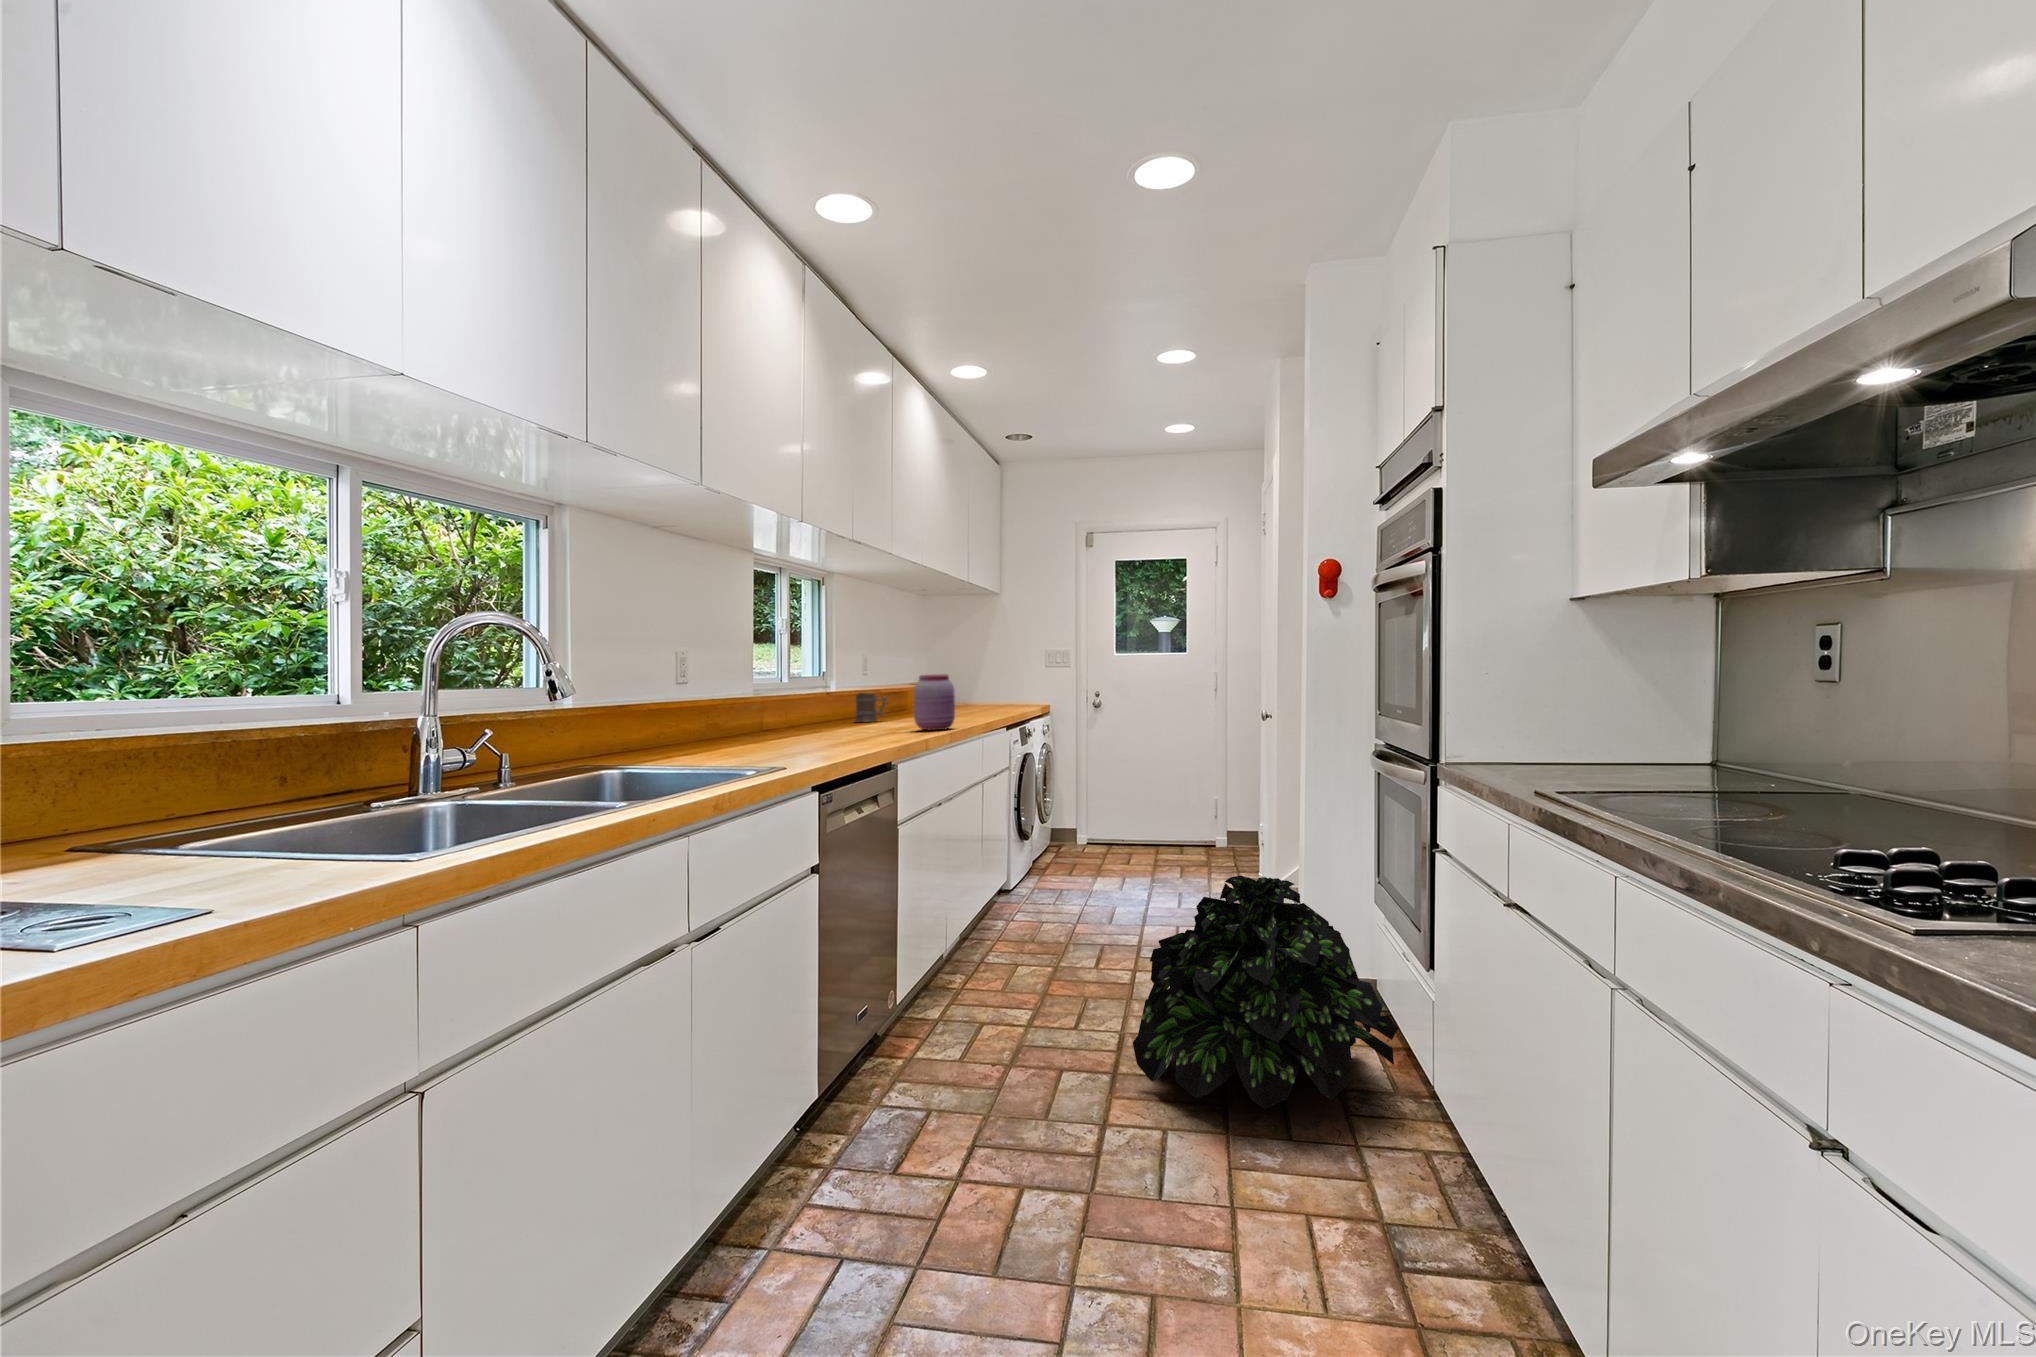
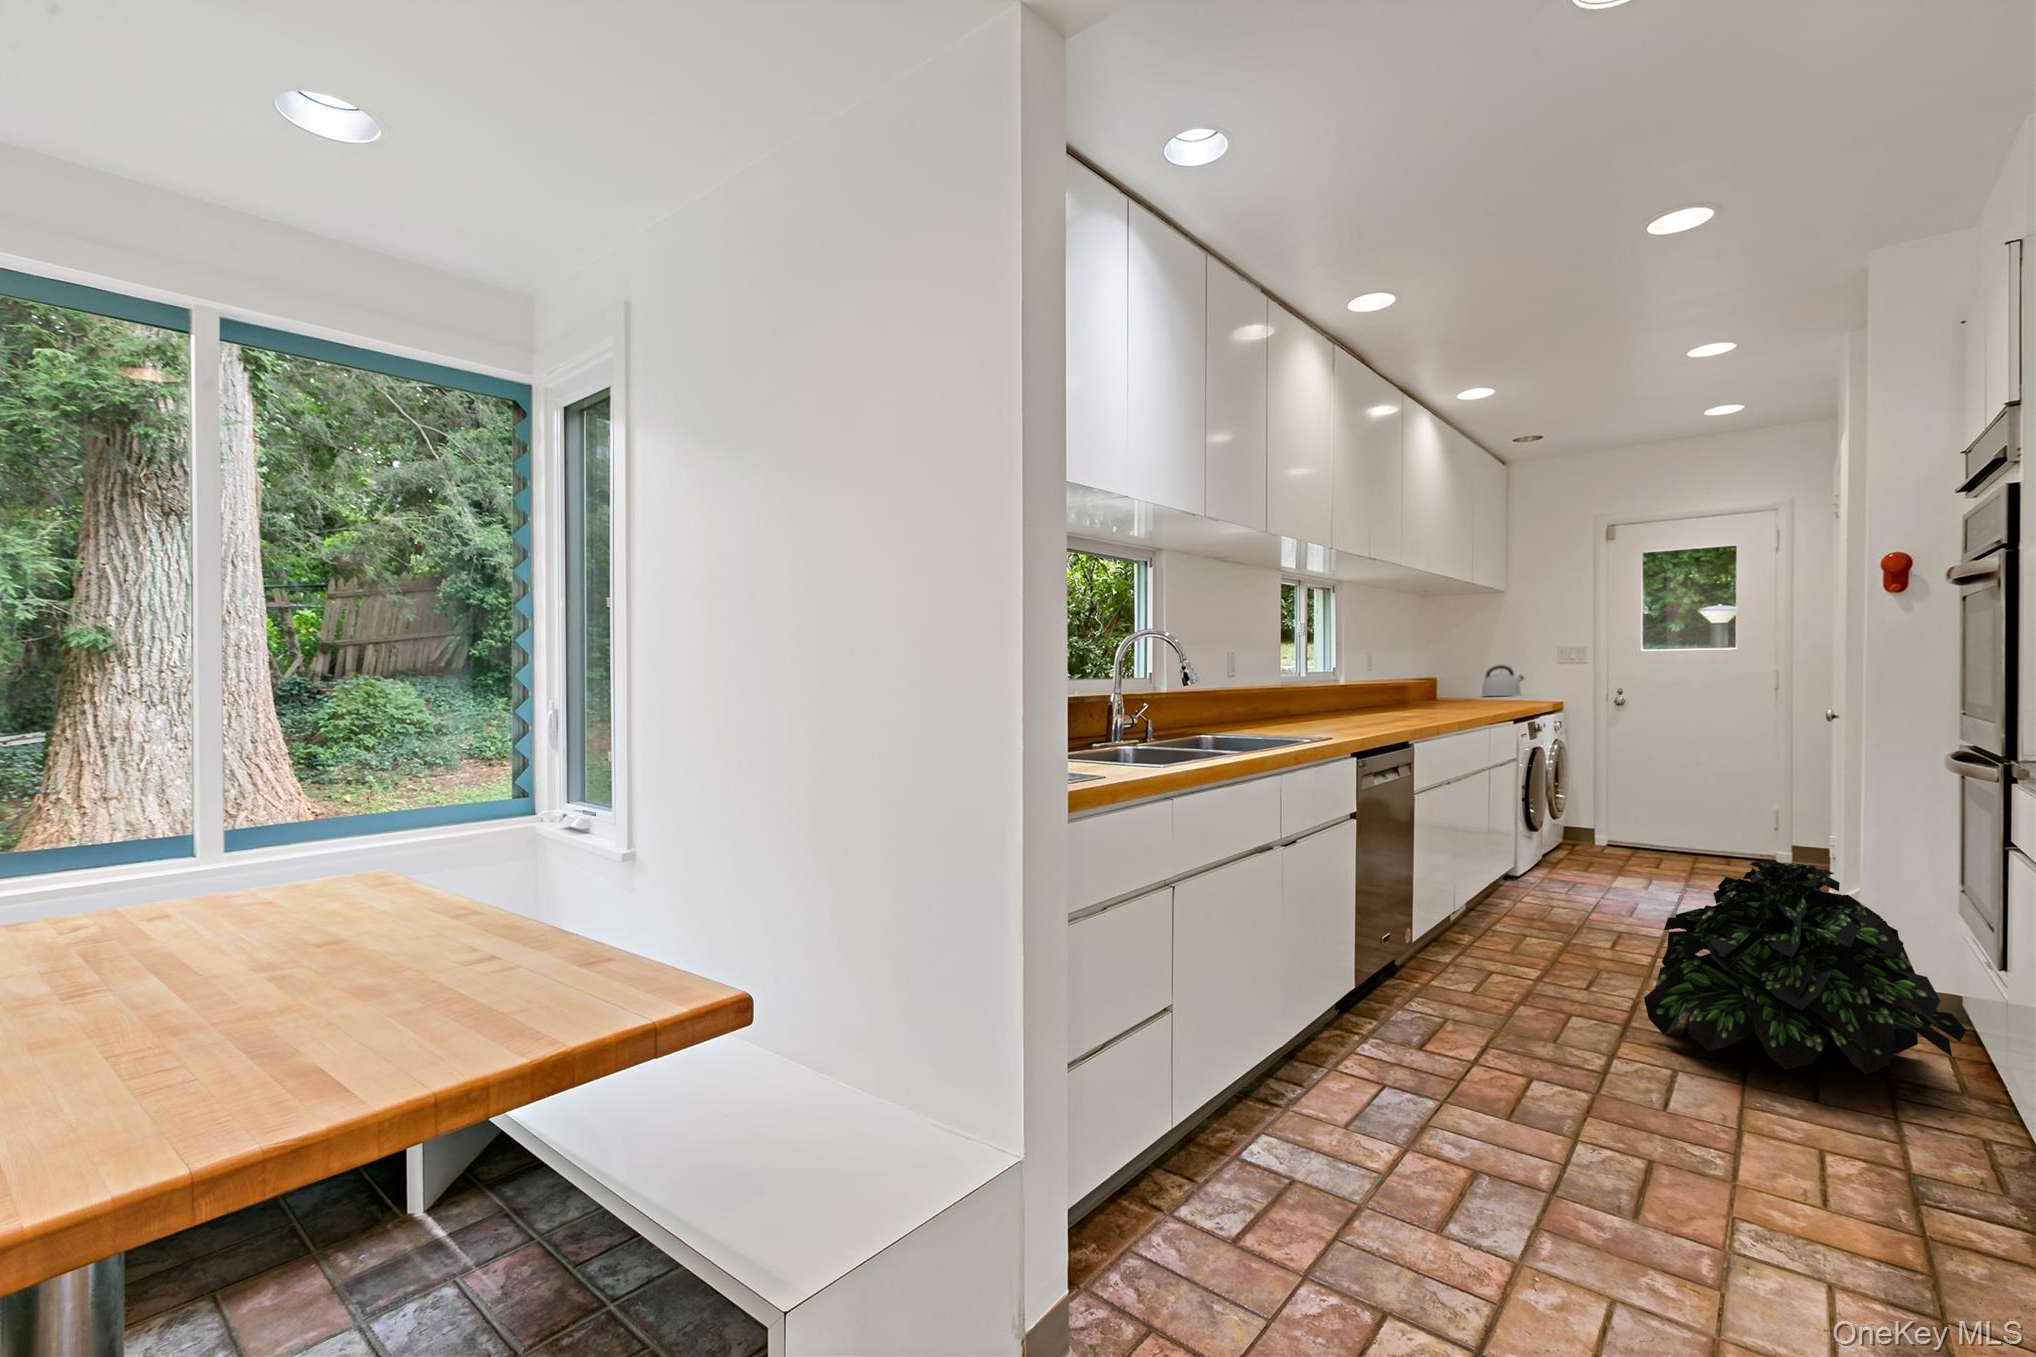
kettle: none [977,670,1016,701] -> present [1482,665,1524,696]
jar: present [914,675,955,730] -> none [1425,669,1464,718]
mug: present [855,693,887,722] -> none [1363,685,1394,711]

